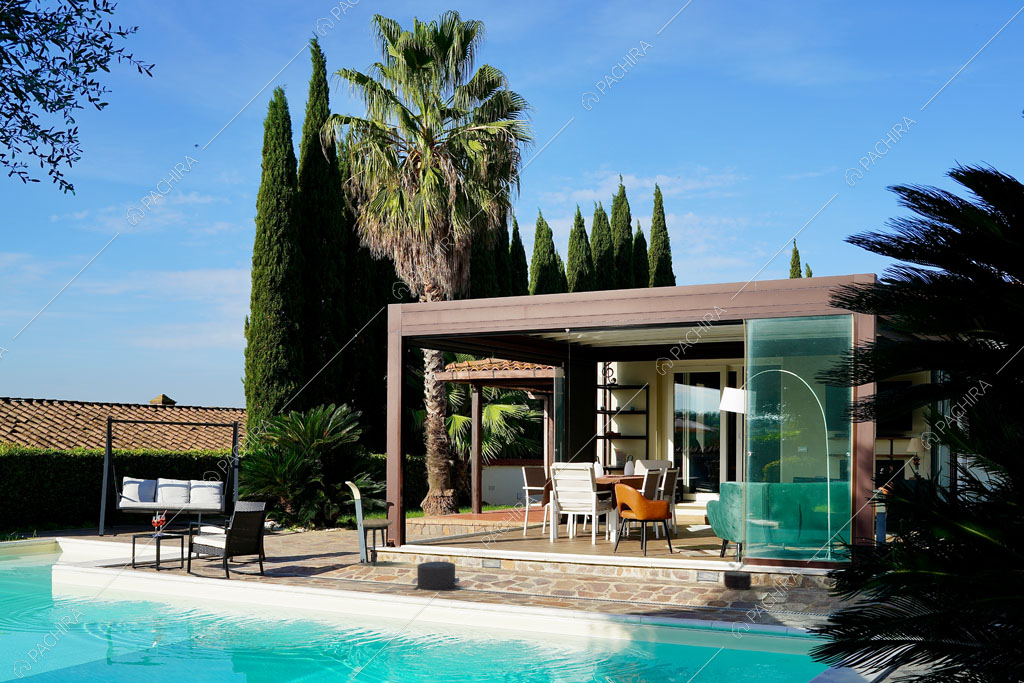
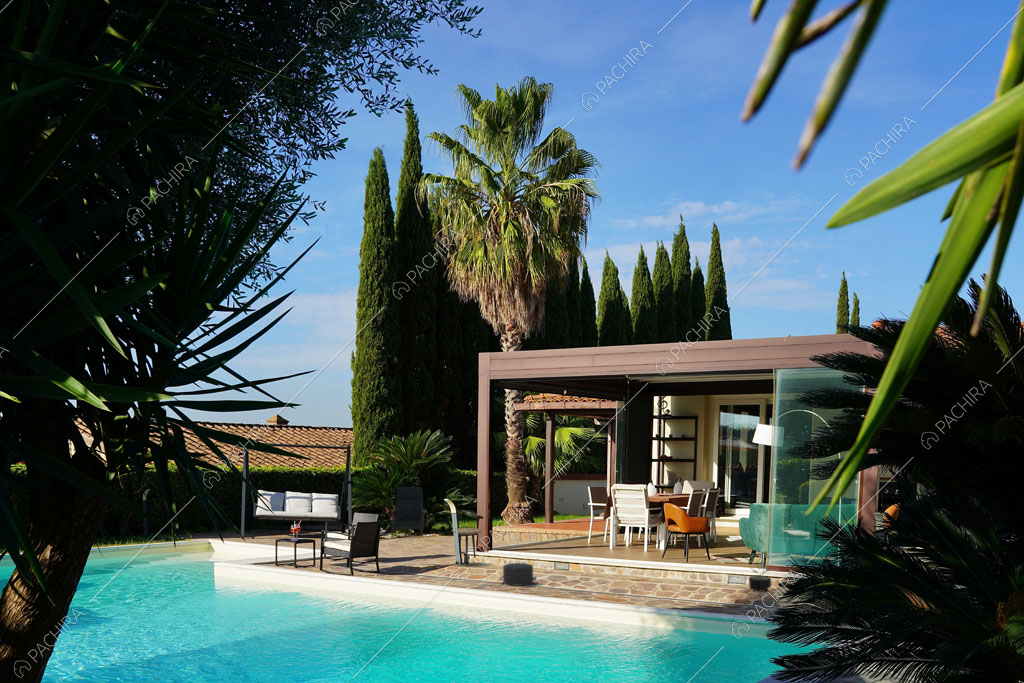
lounge chair: none [288,473,330,533] -> present [391,487,424,537]

